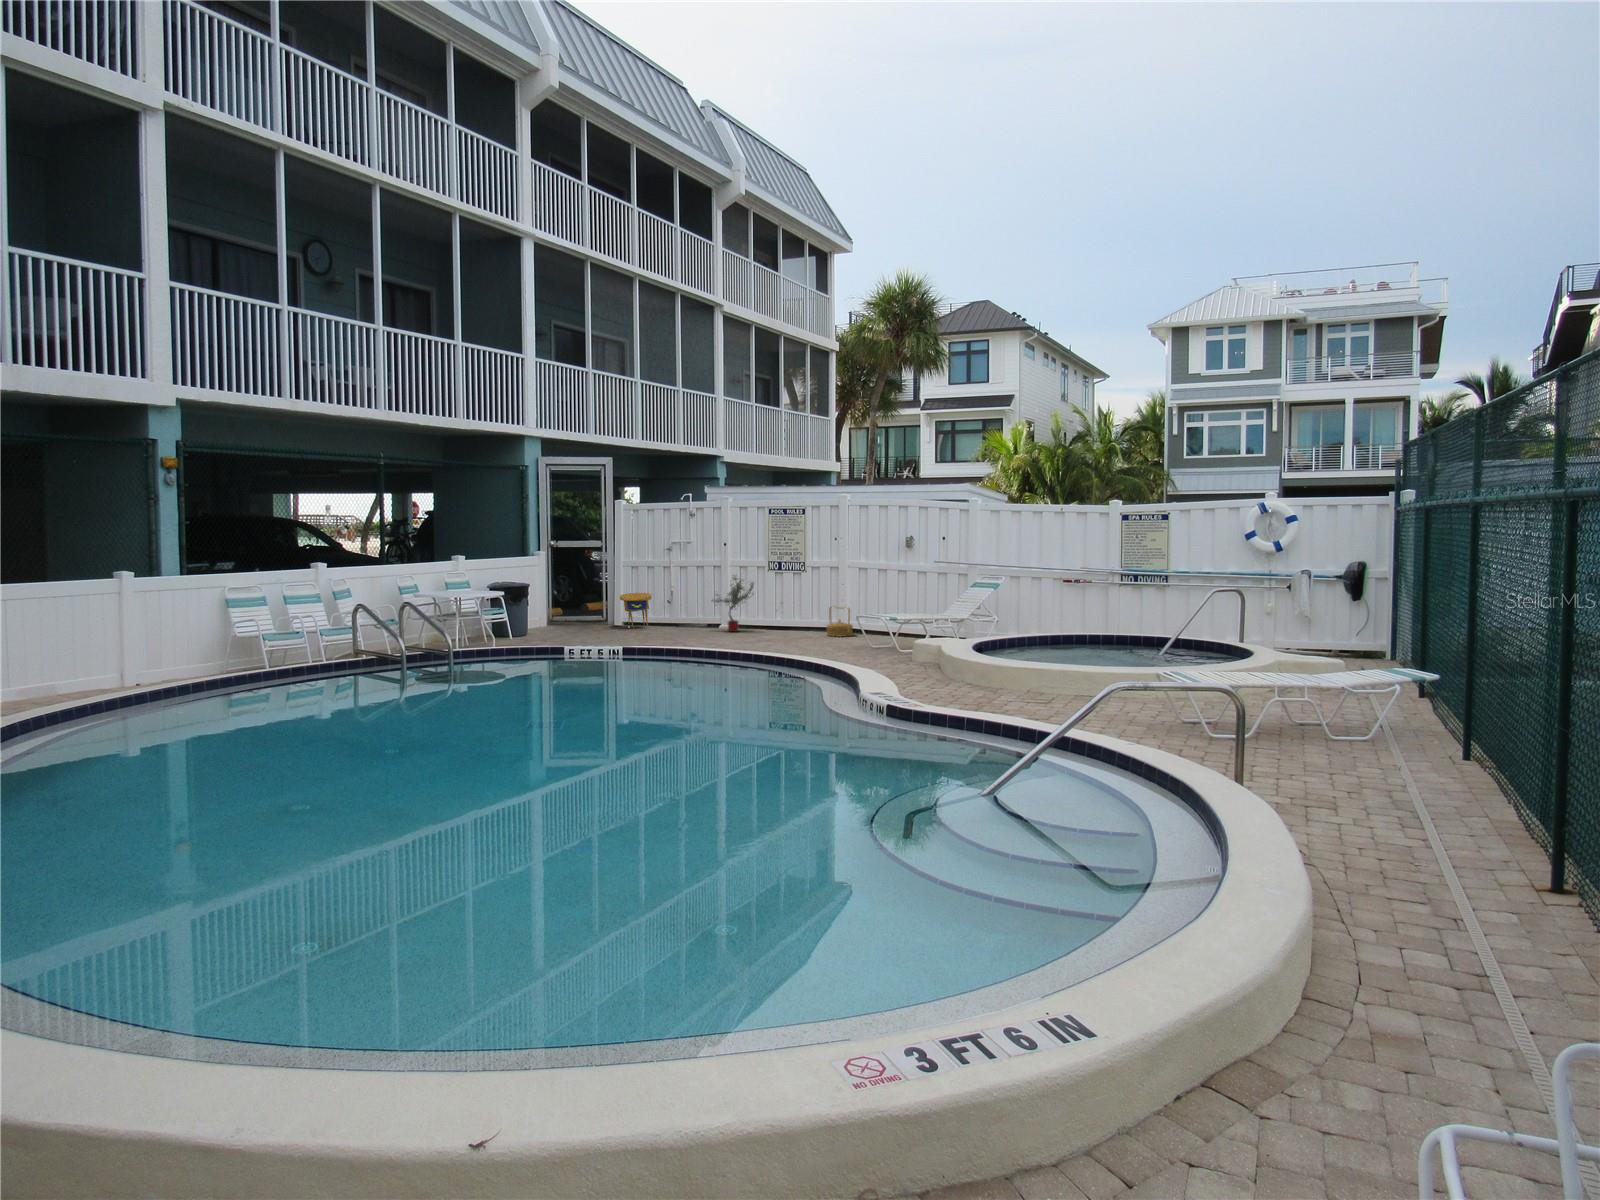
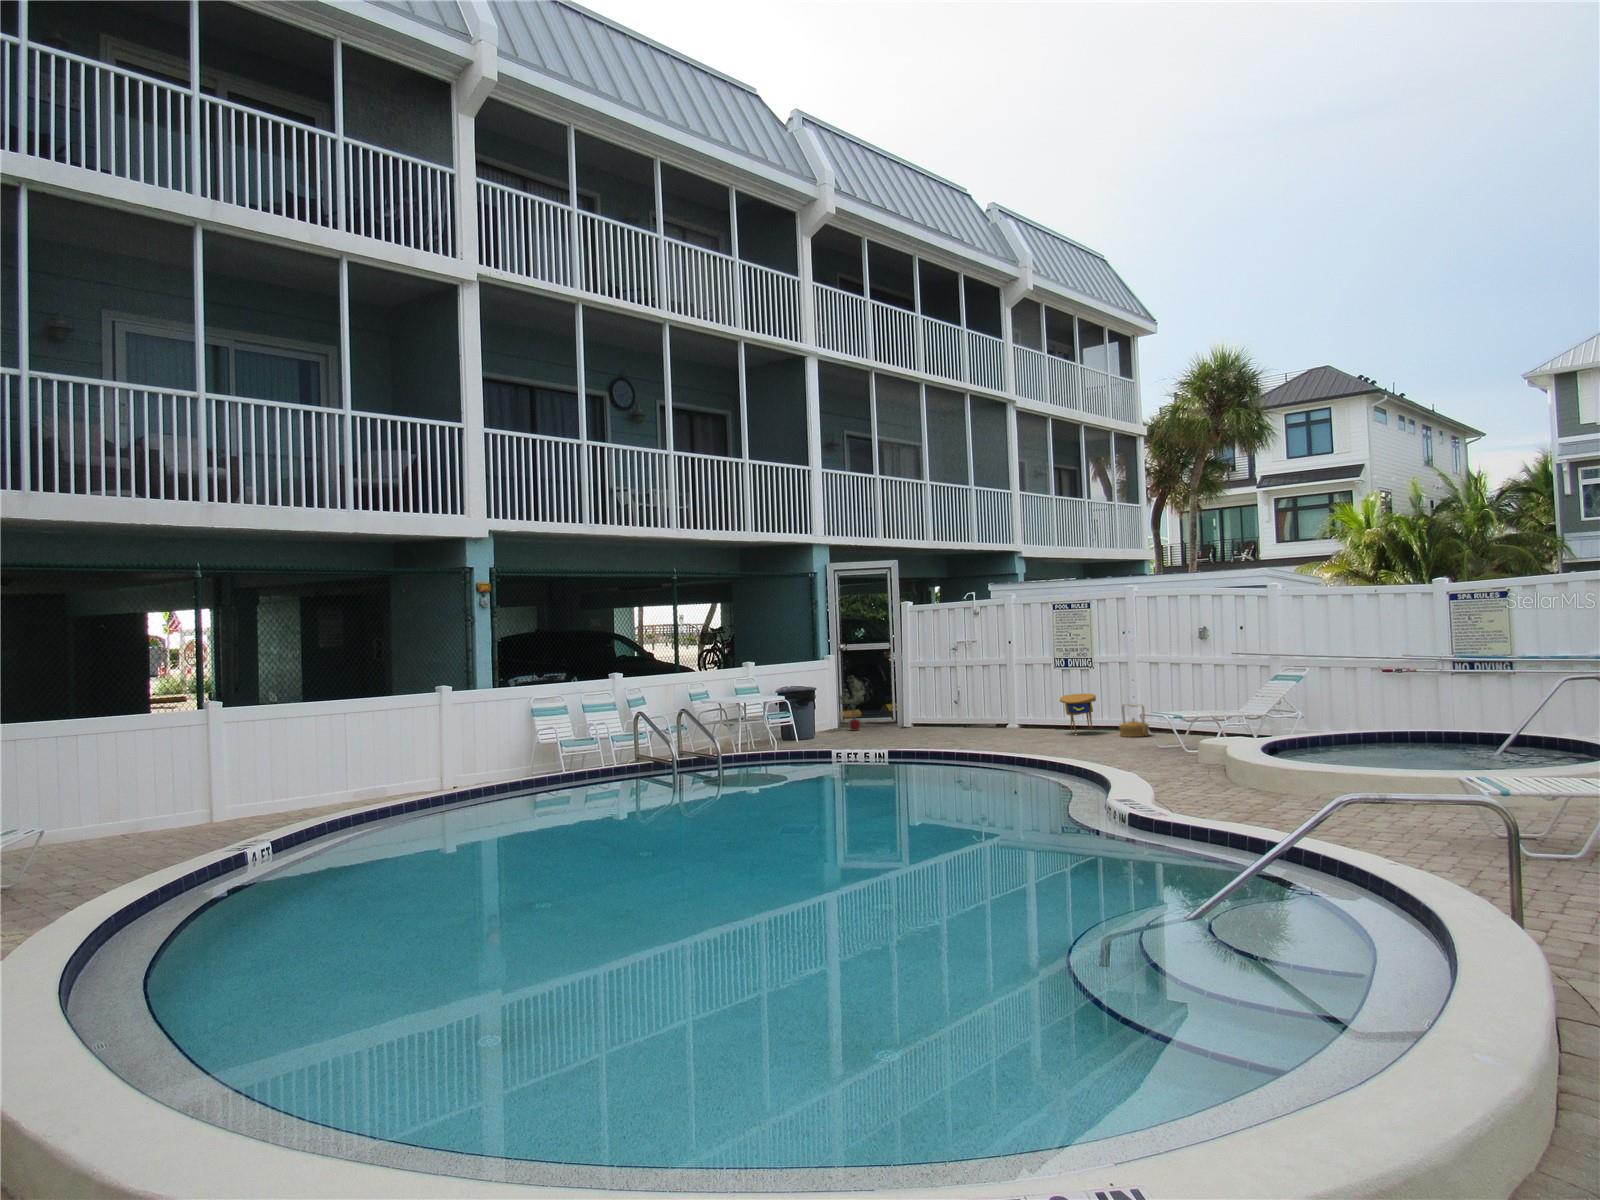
potted tree: present [712,577,754,632] -> present [839,678,864,731]
side table: present [620,593,651,628] -> present [1060,694,1096,732]

